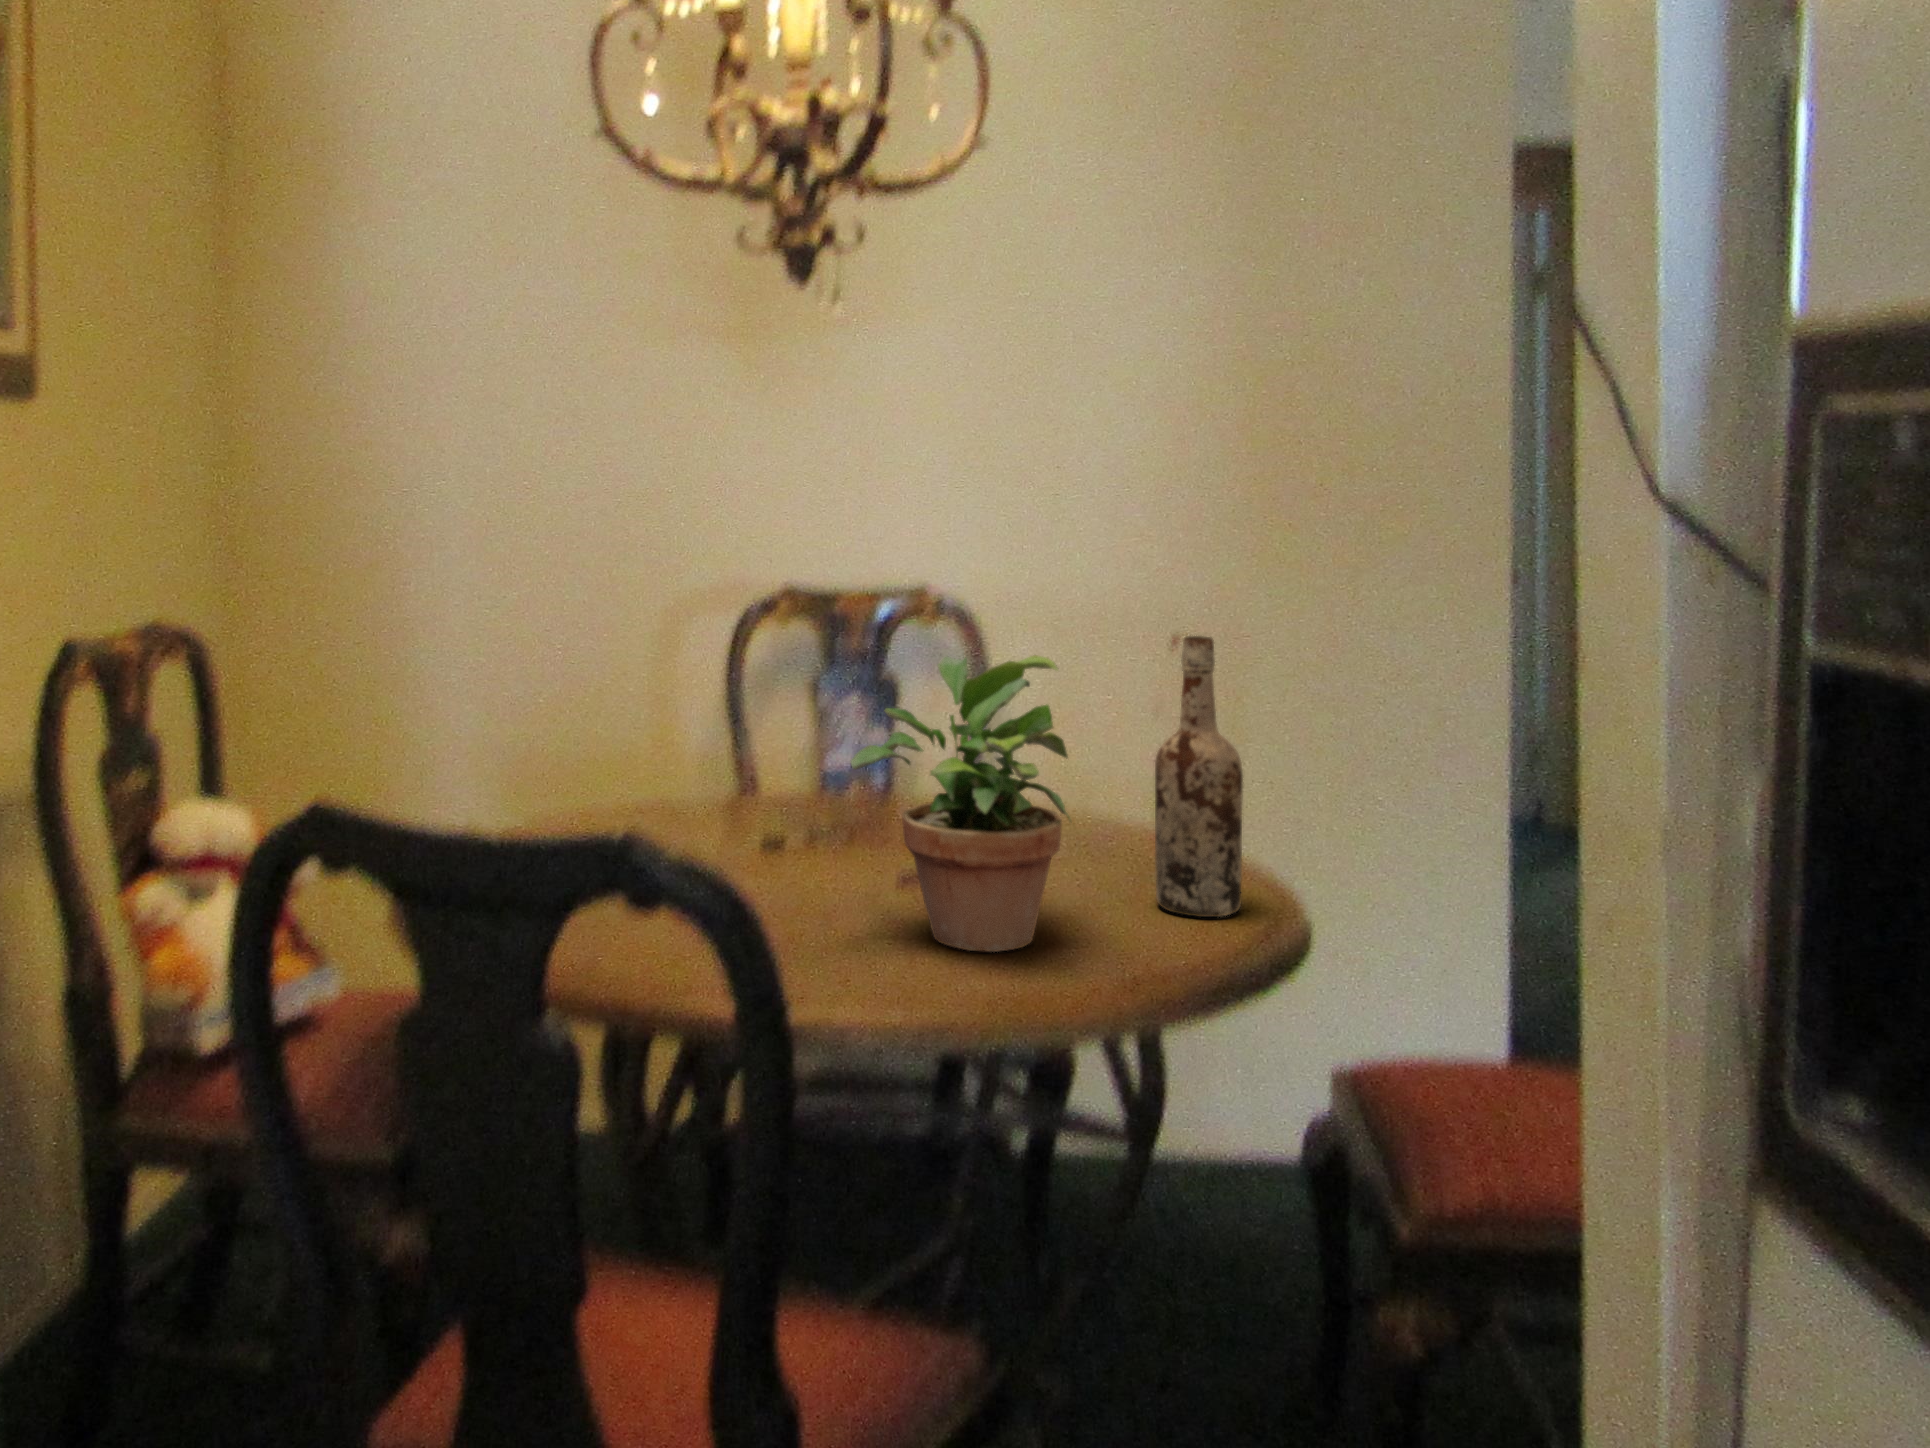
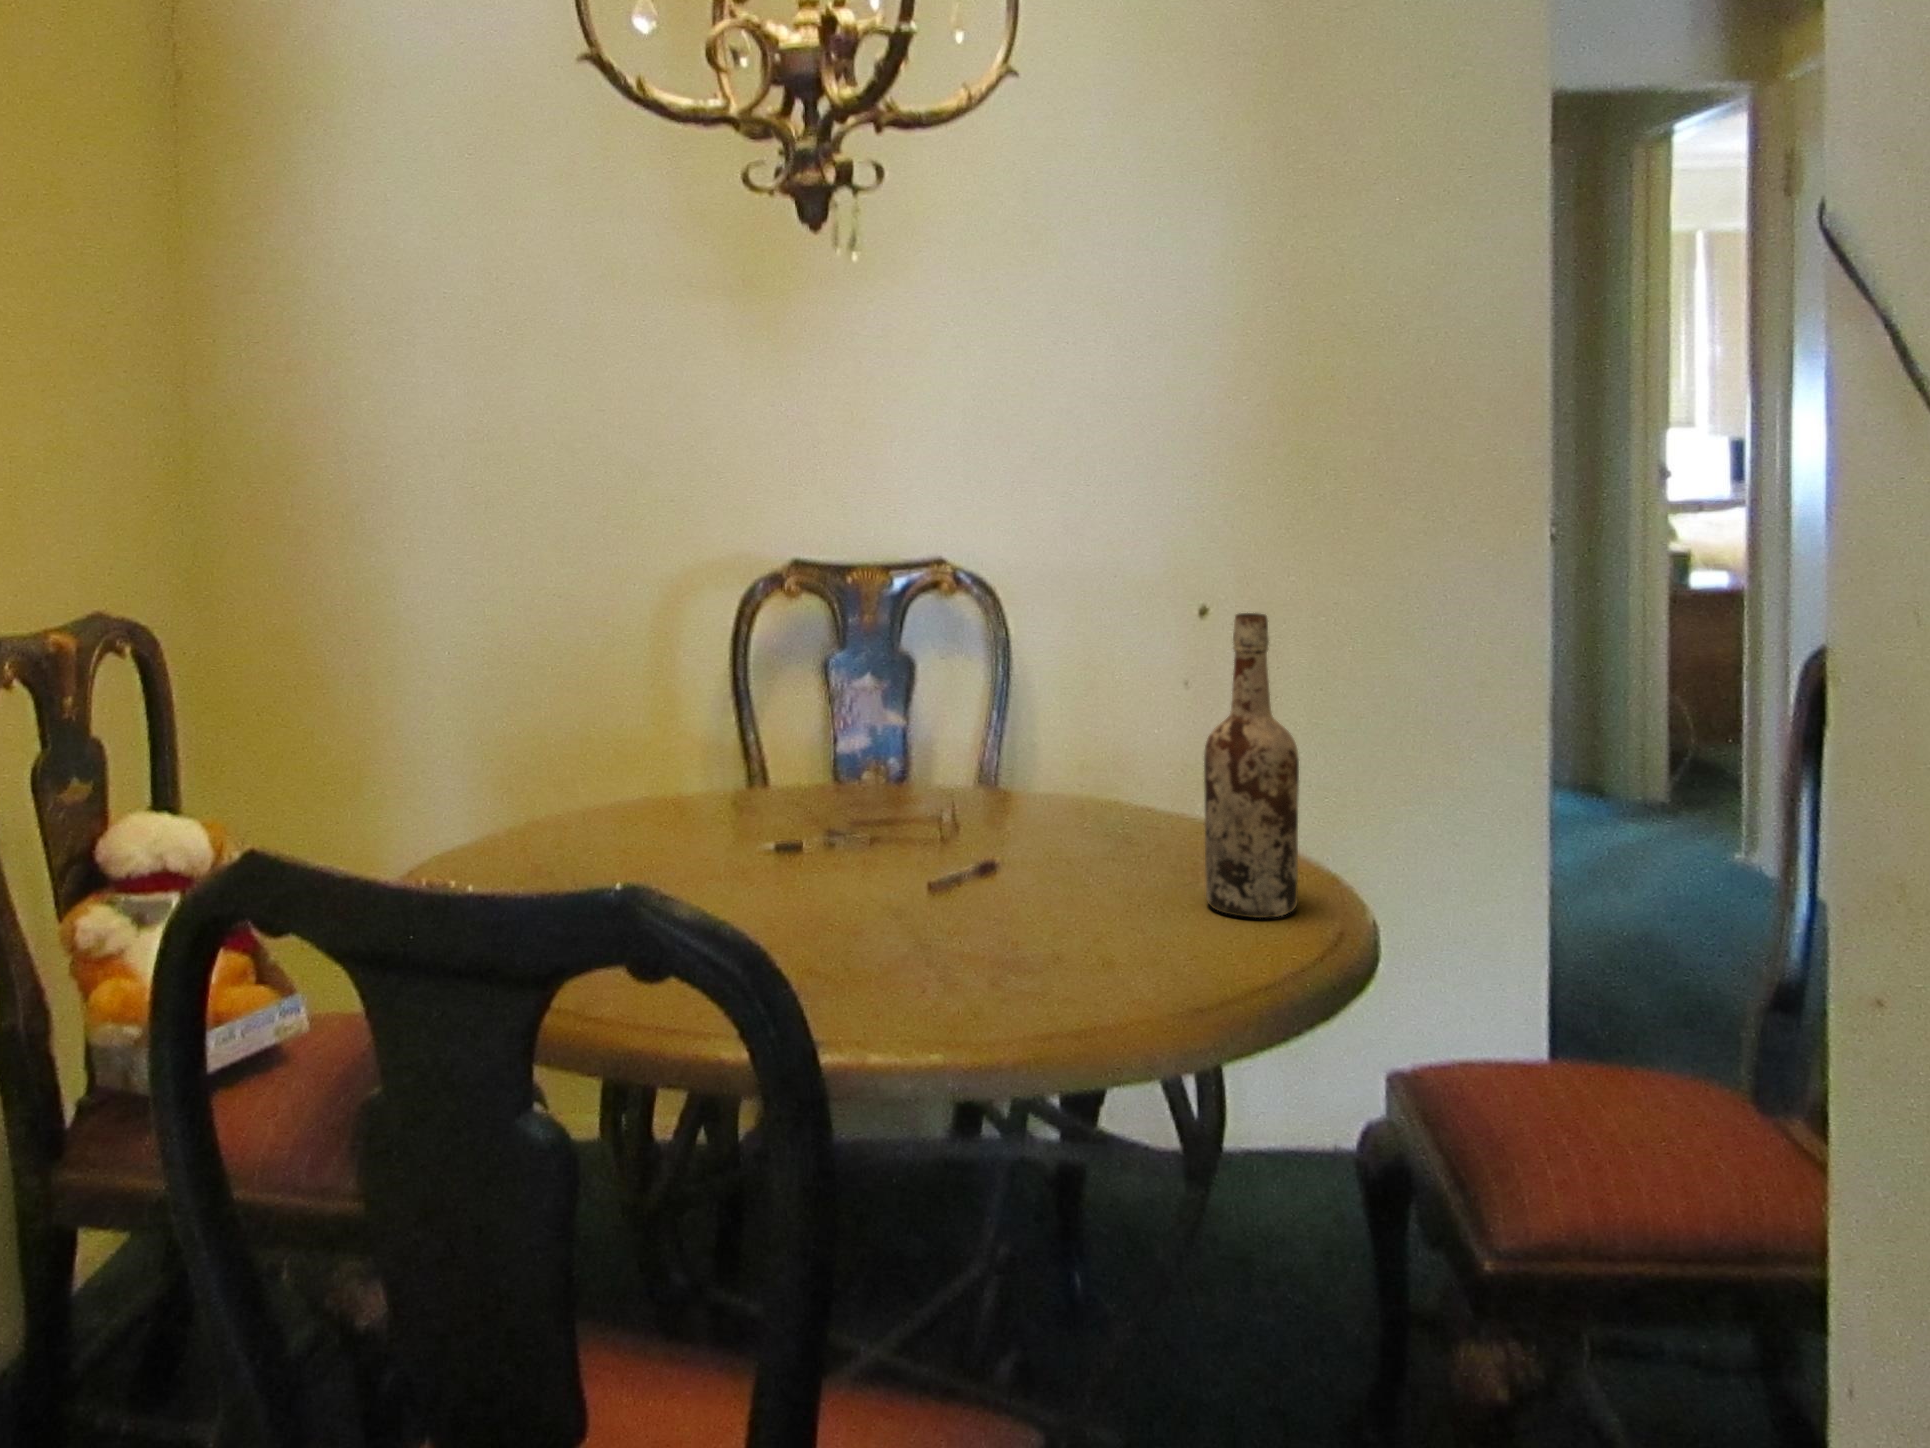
potted plant: present [851,655,1071,952] -> none [876,639,1120,967]

